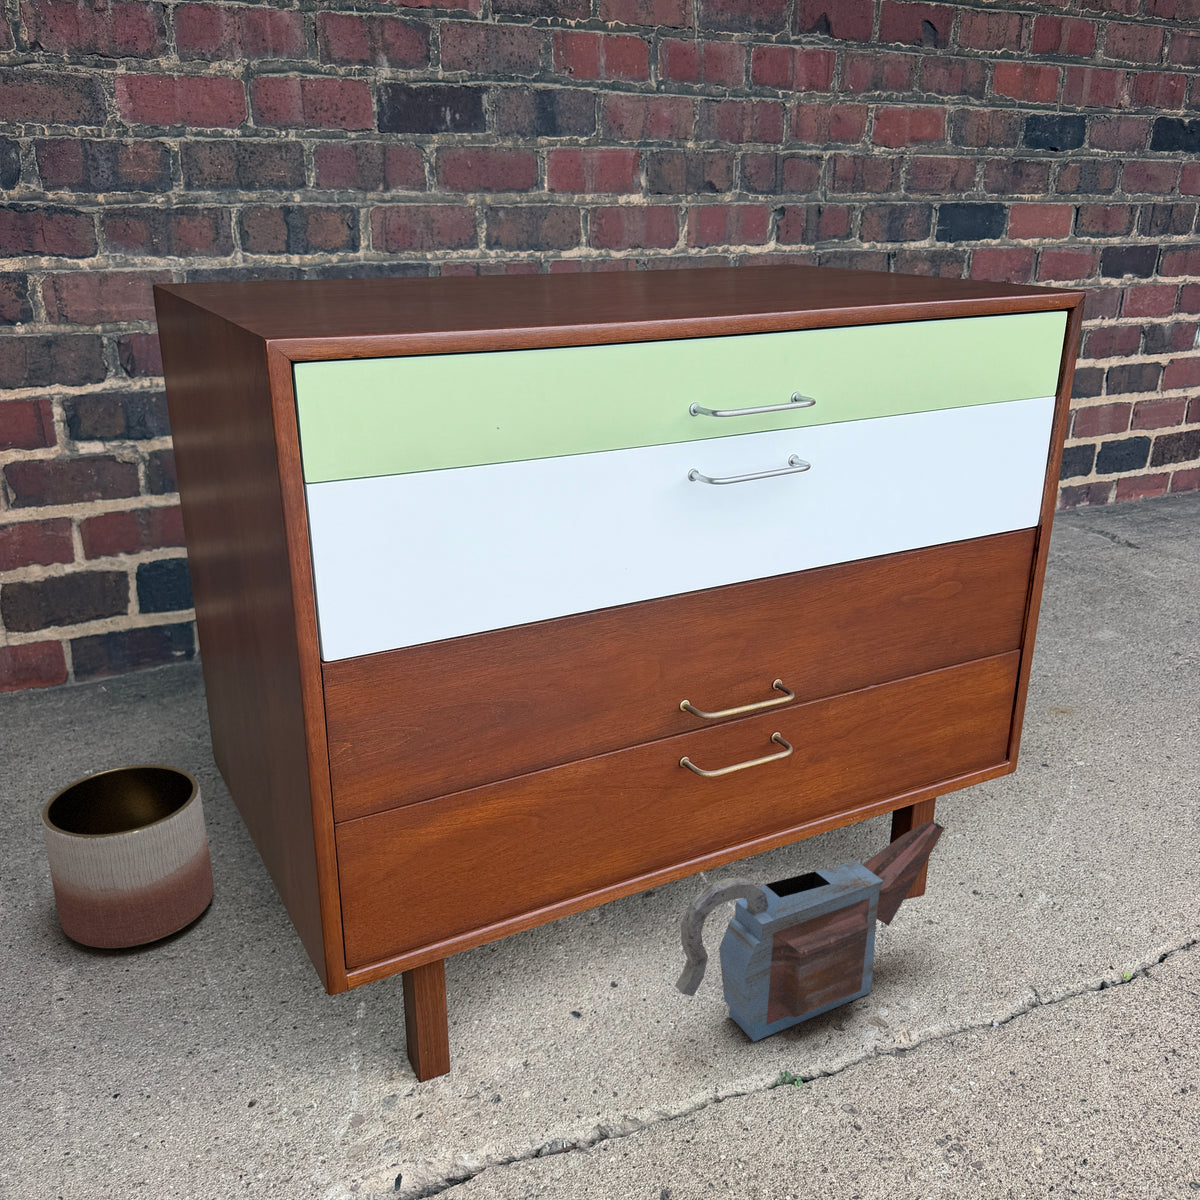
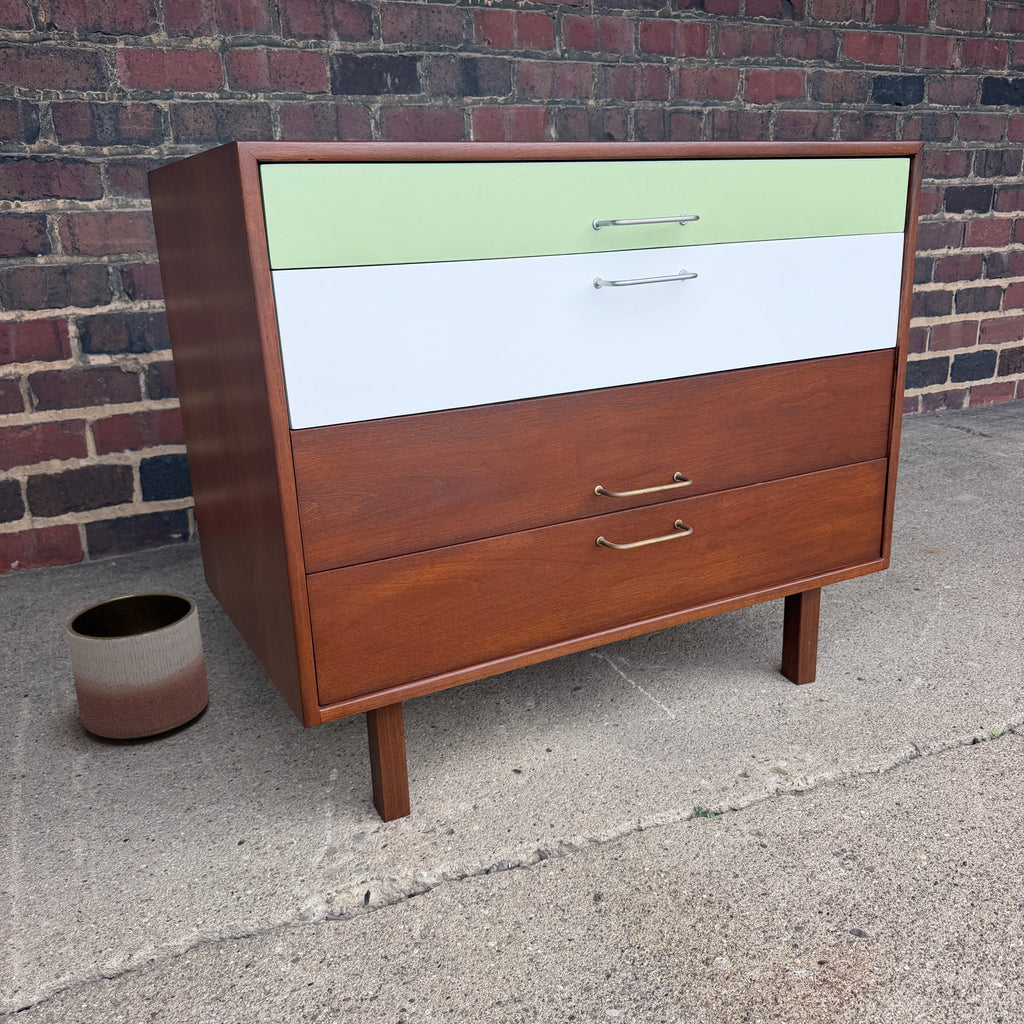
watering can: present [675,820,945,1042] -> none [601,602,826,788]

